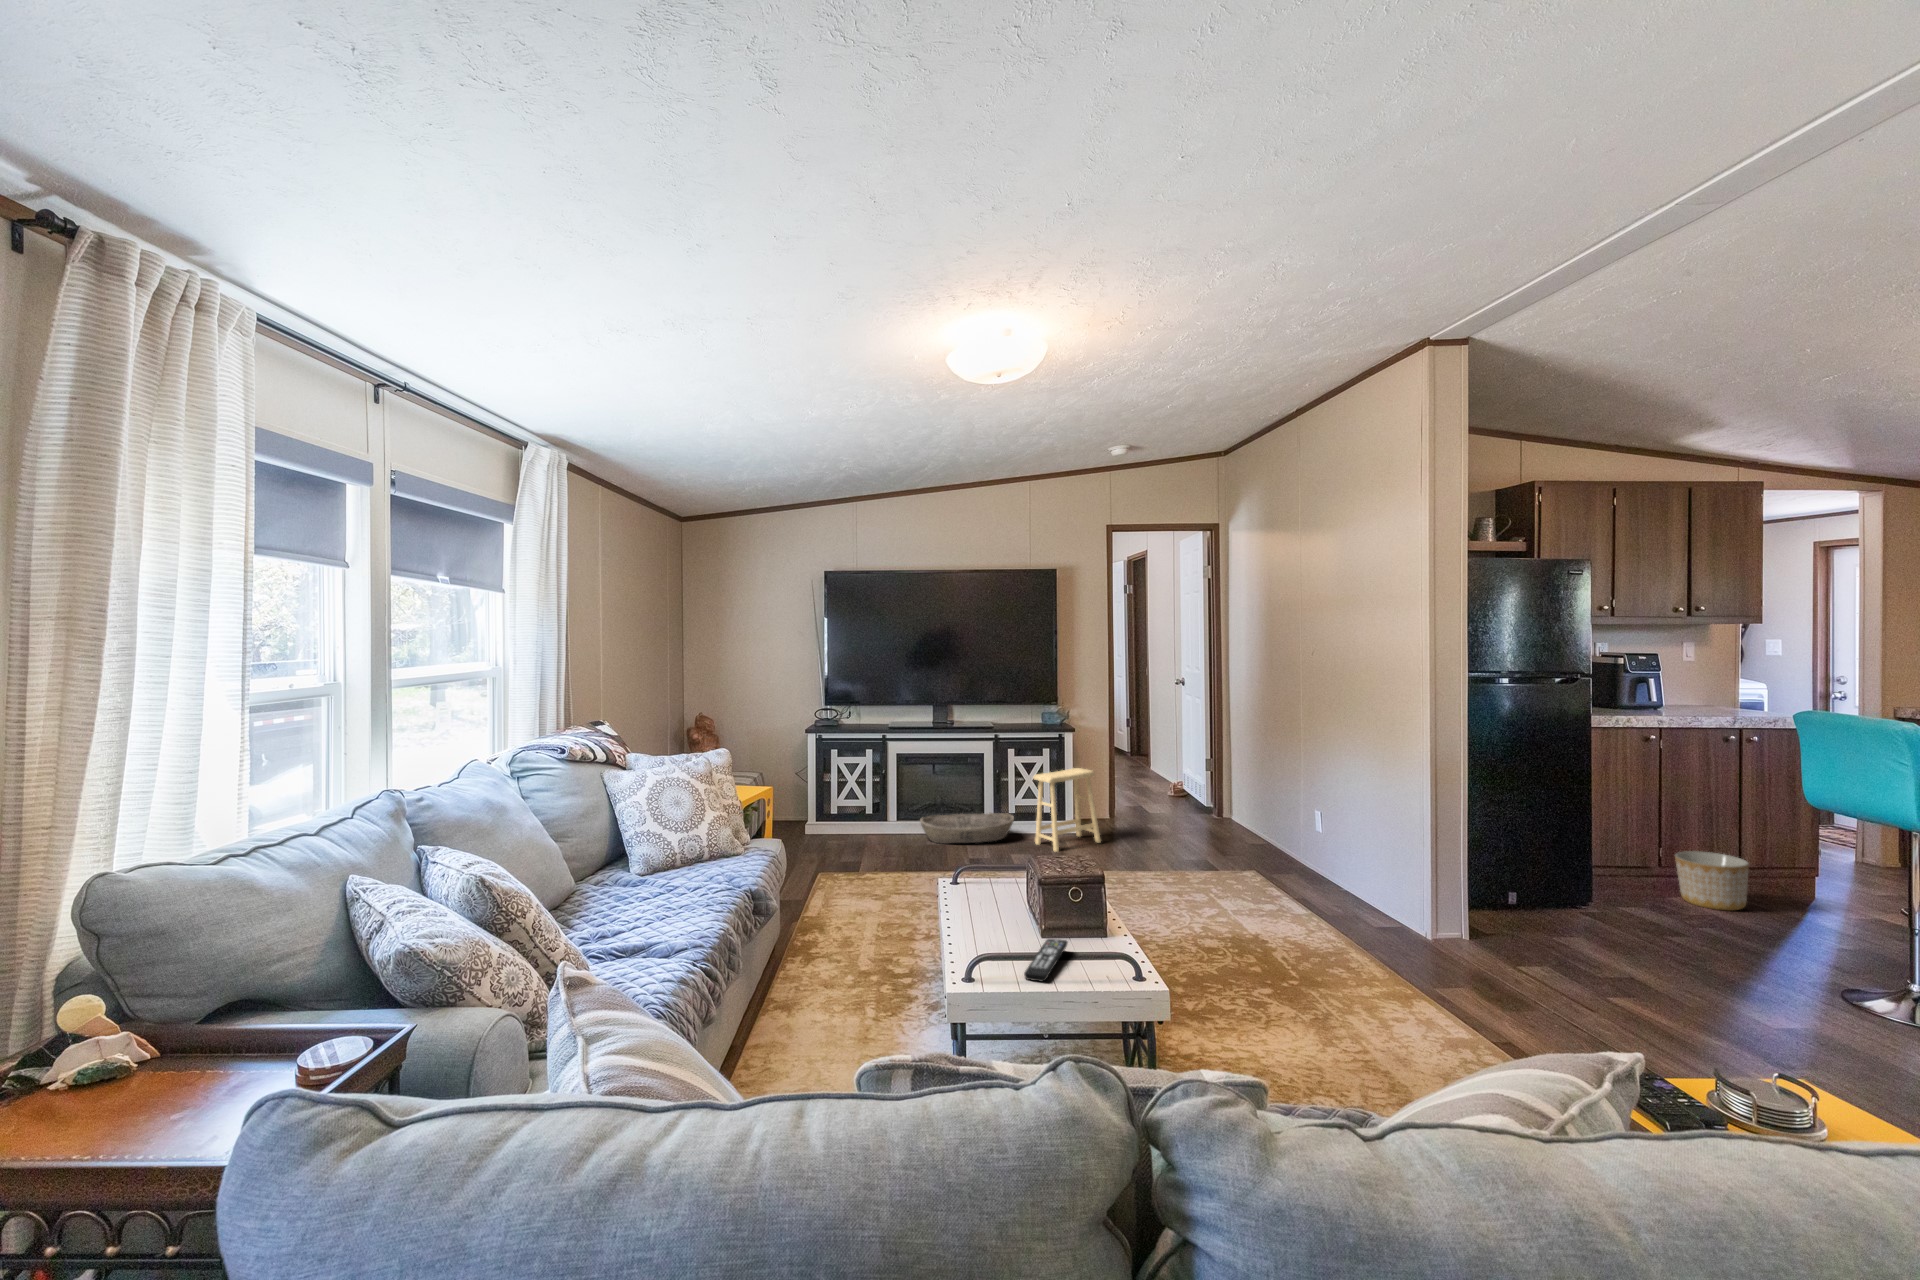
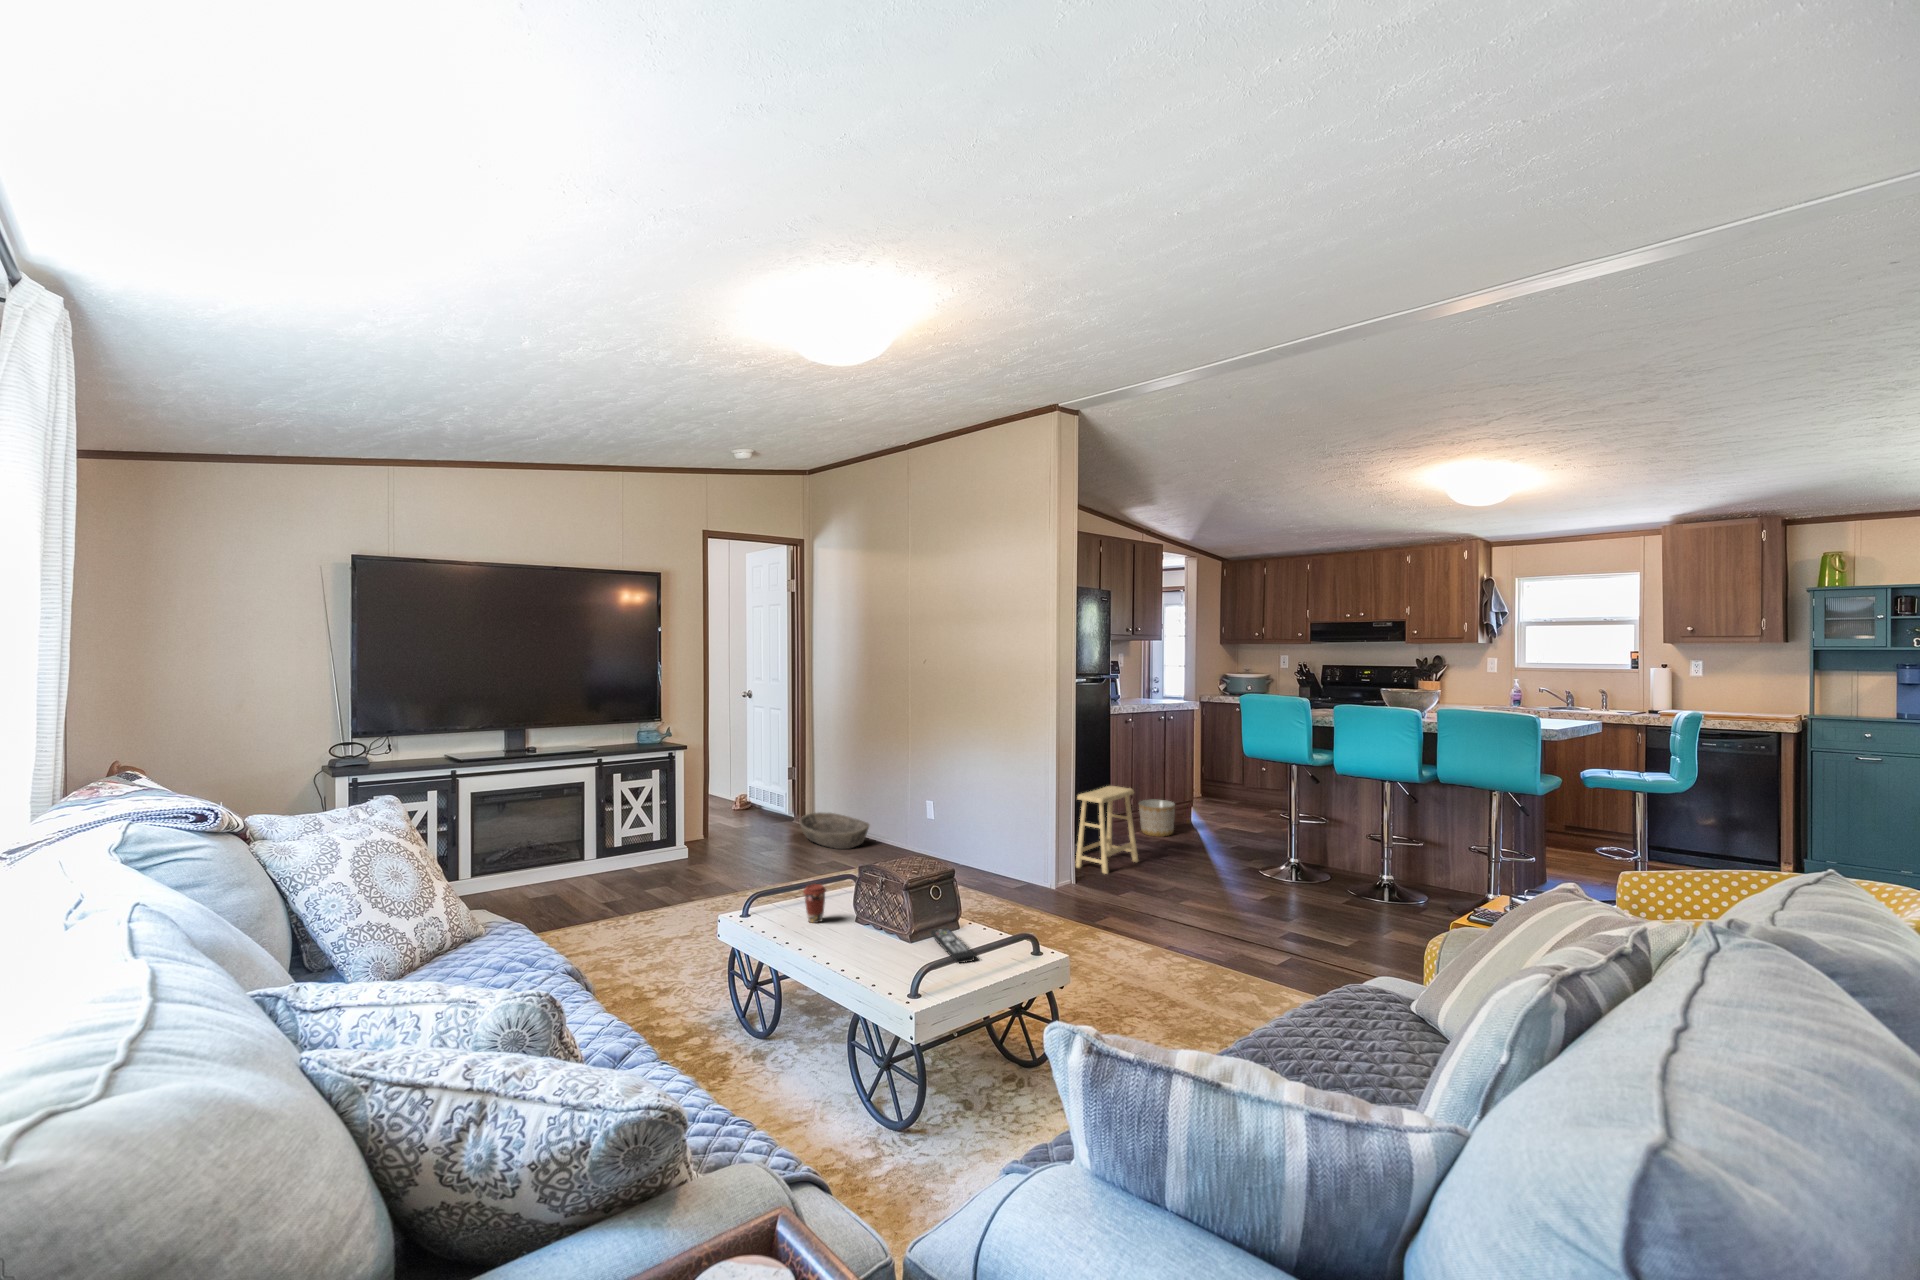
footstool: present [1033,768,1101,852] -> present [1076,786,1138,874]
basket: present [920,813,1014,844] -> present [799,812,869,849]
coffee cup: none [976,867,999,906] -> present [803,884,826,923]

